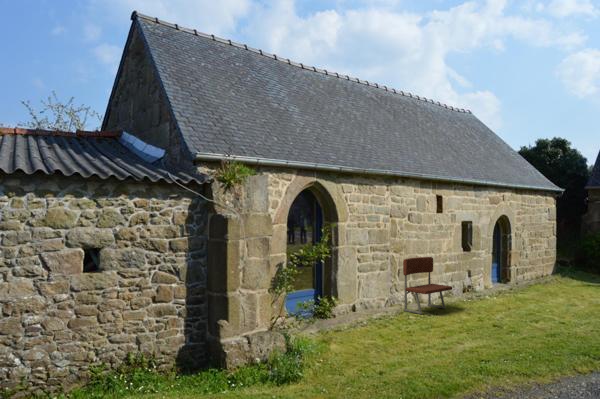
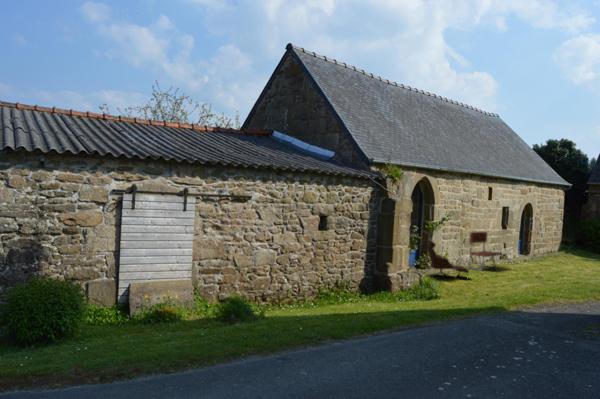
lounge chair: none [326,274,386,334] -> present [428,240,469,278]

